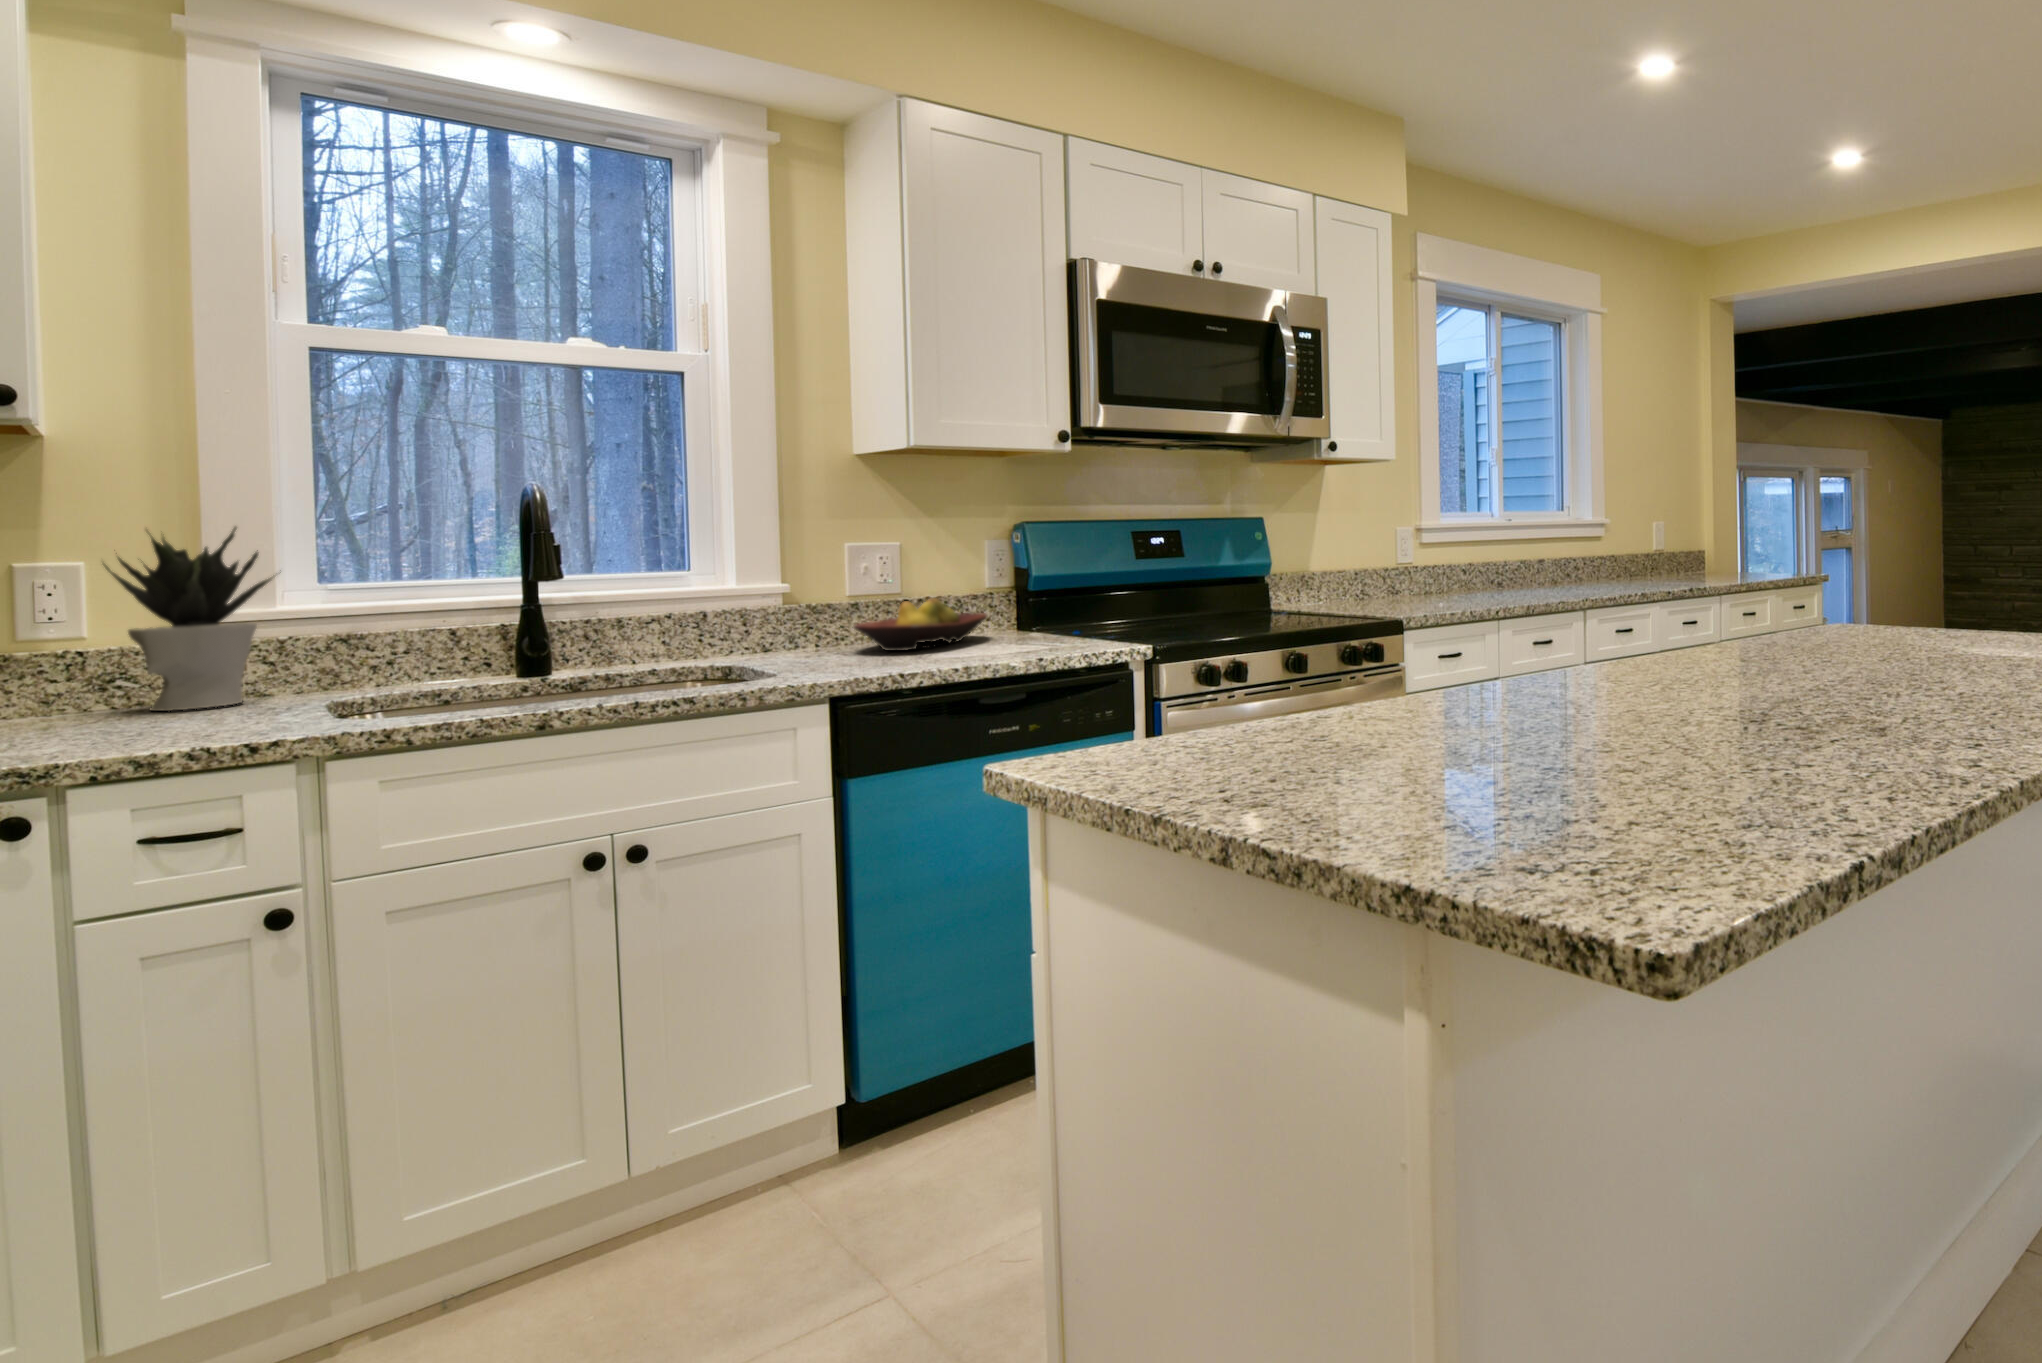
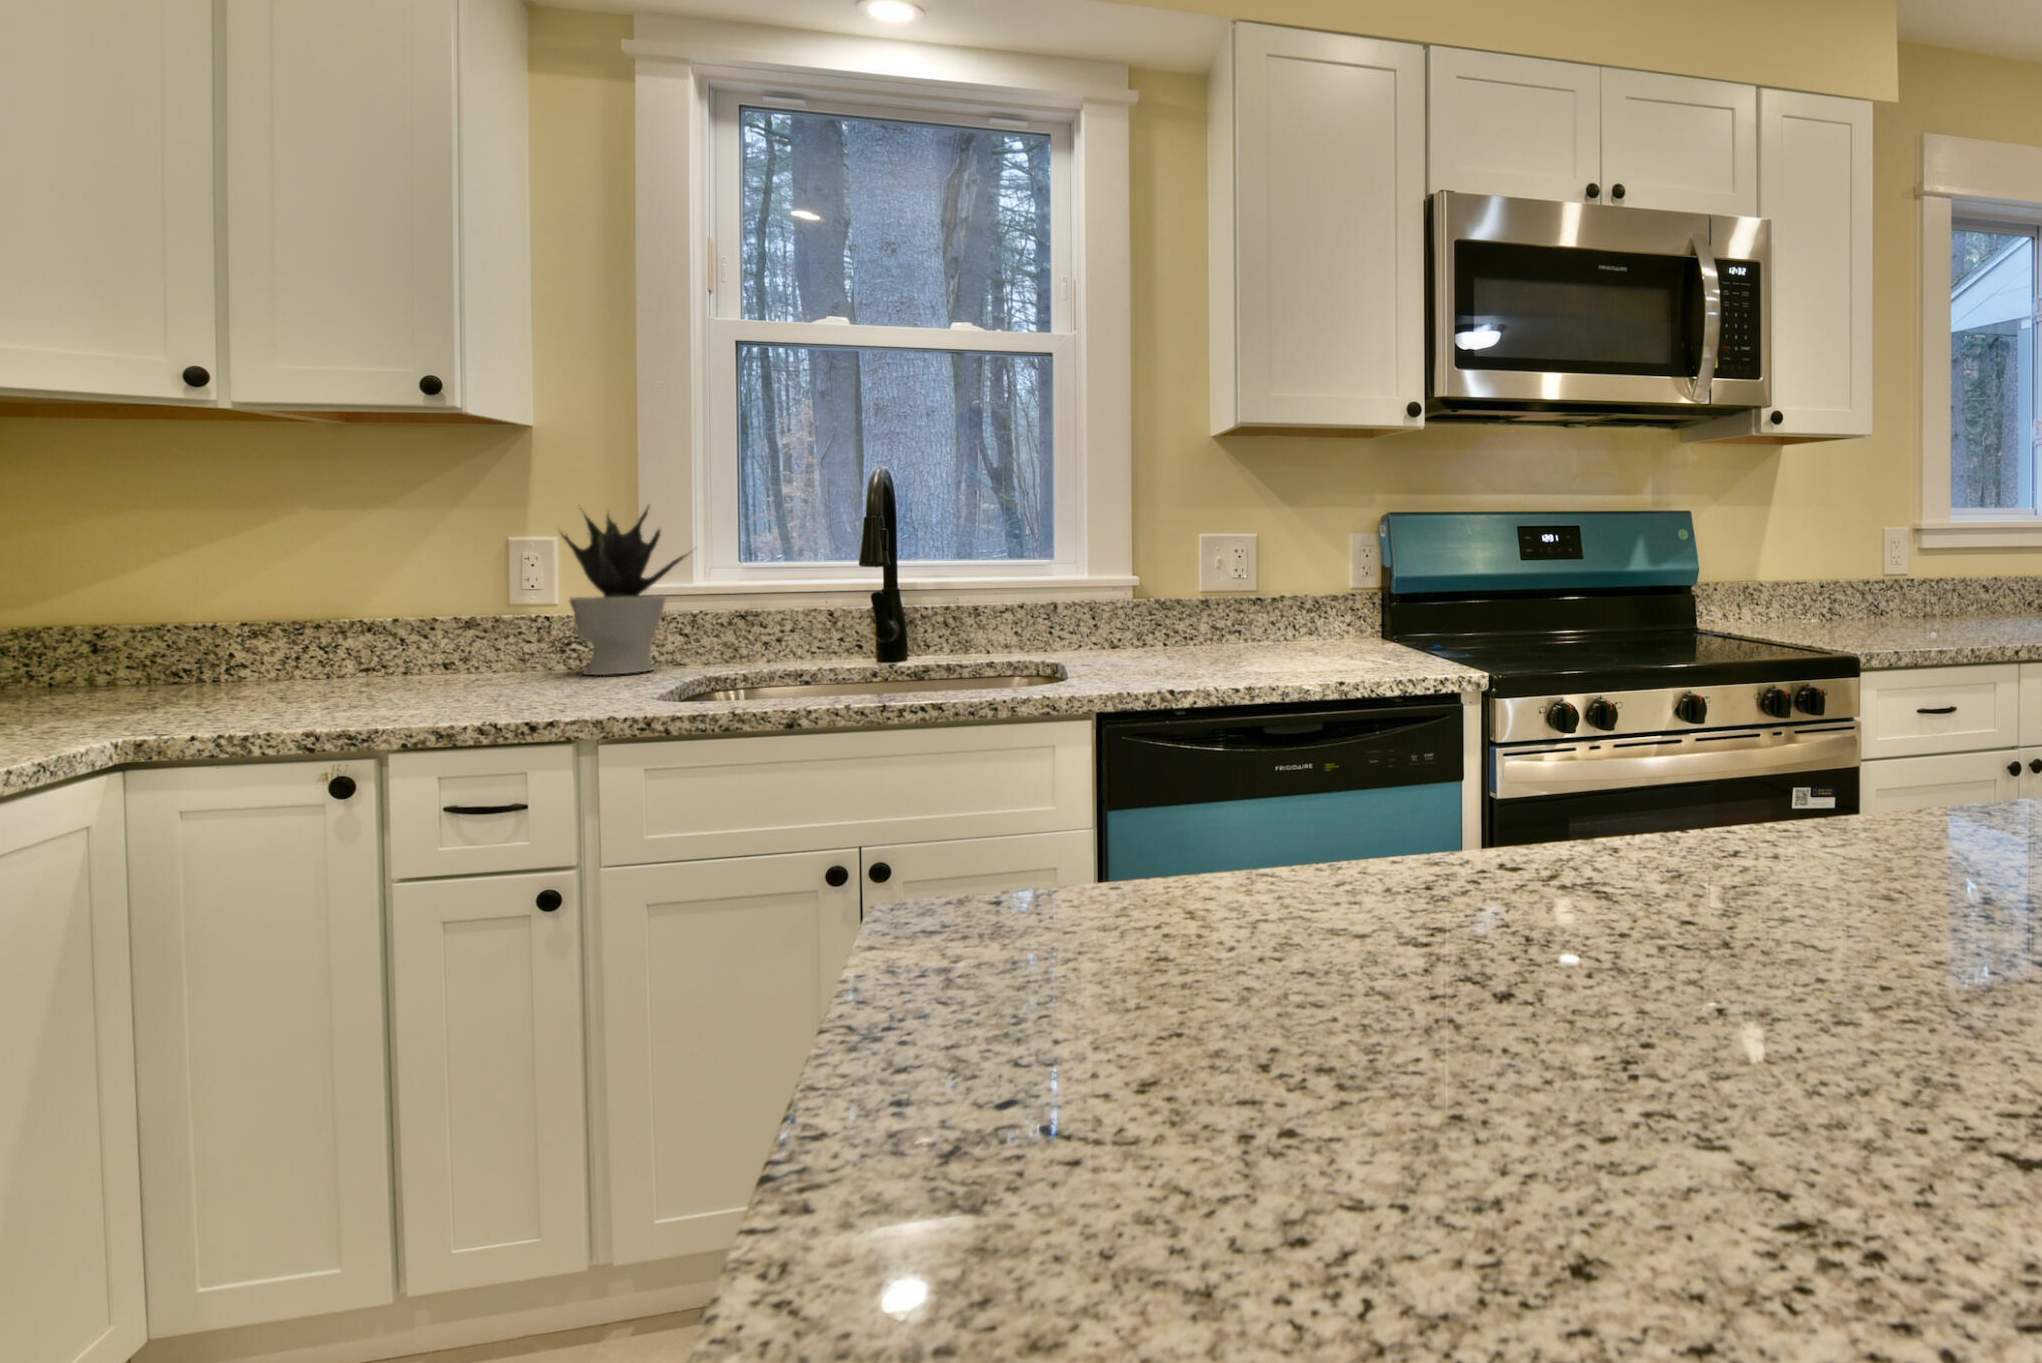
fruit bowl: present [854,598,987,651] -> none [1181,598,1337,657]

